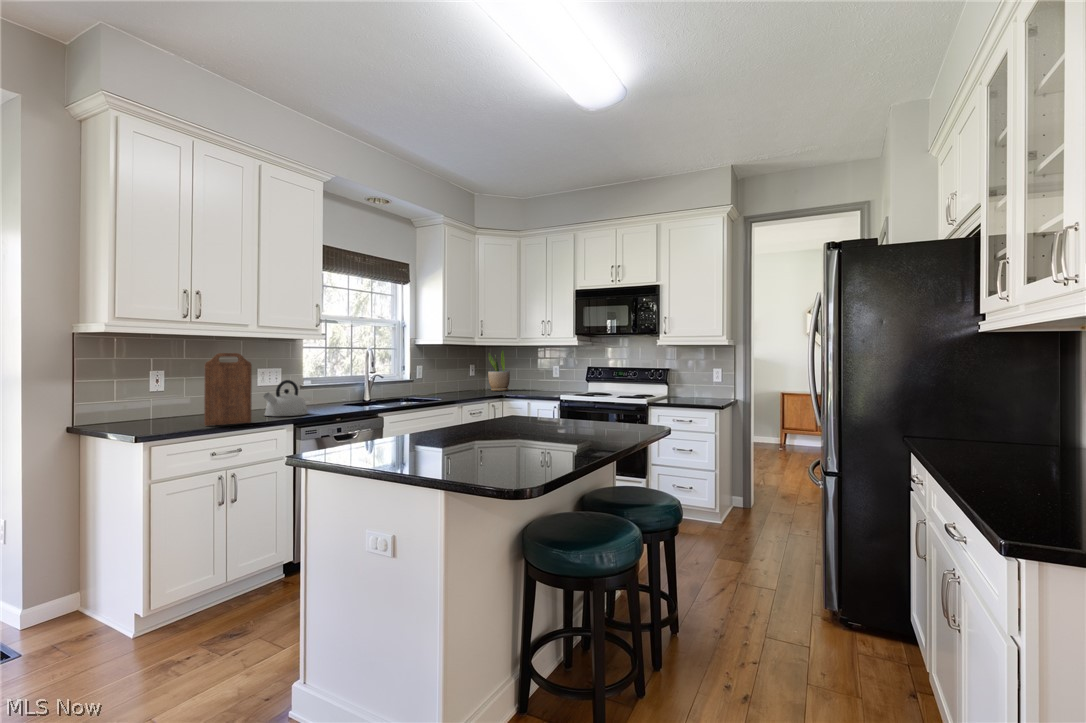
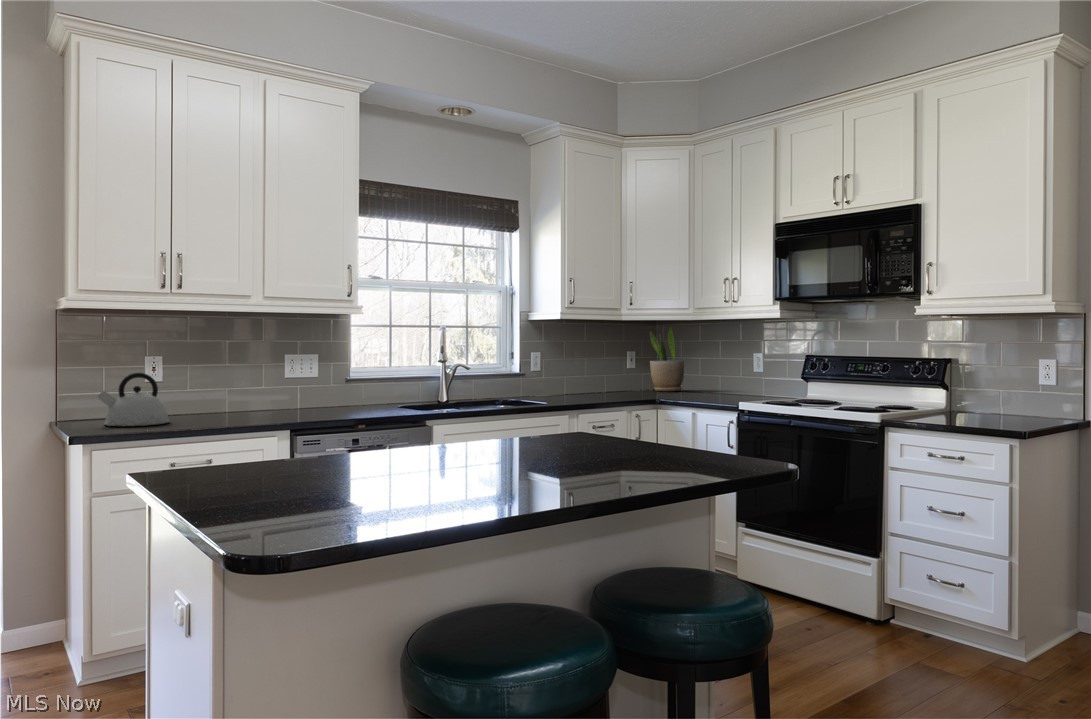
cutting board: present [204,353,252,426] -> none [169,334,229,428]
kettle: present [264,380,308,416] -> present [98,373,169,426]

